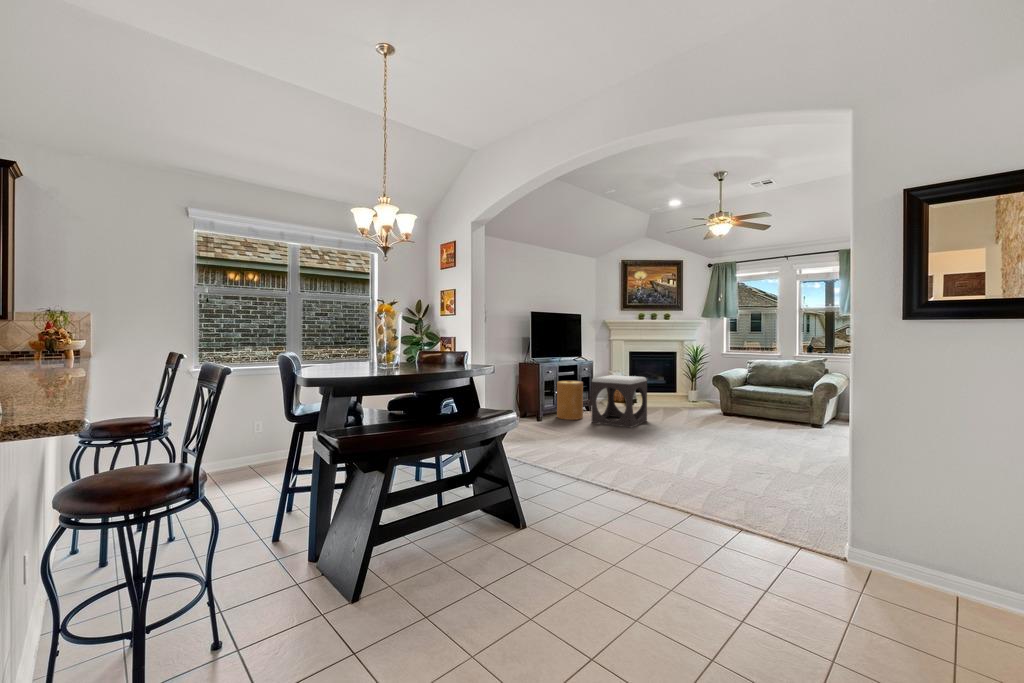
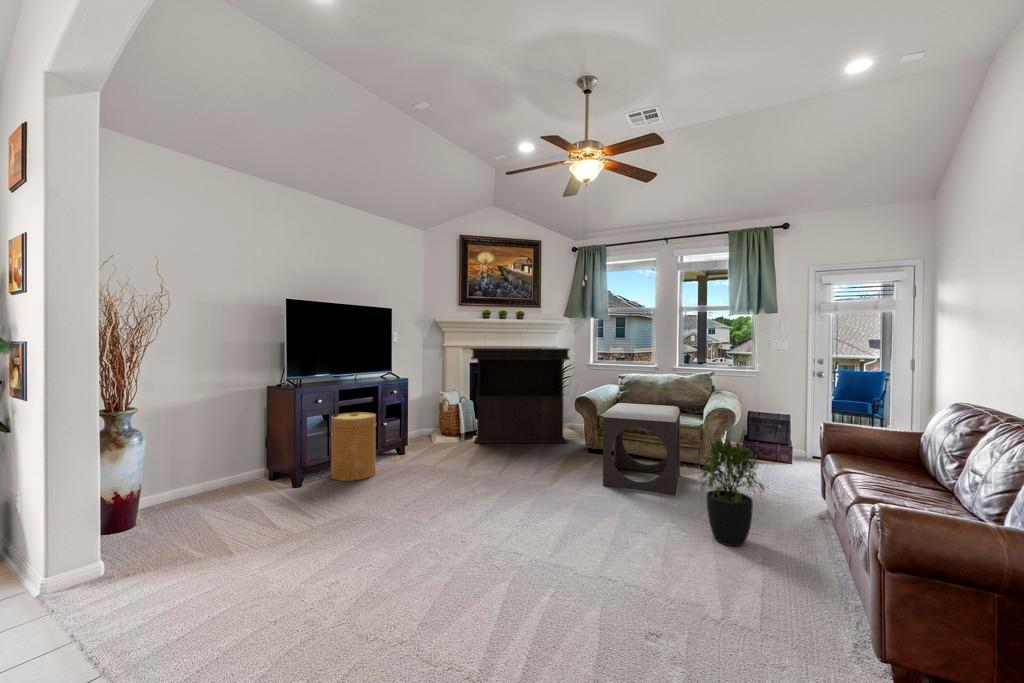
console table: none [634,341,708,409] -> present [471,348,570,443]
footstool: present [592,375,647,428] -> present [603,403,680,495]
potted plant: none [797,392,842,455] -> present [700,439,764,546]

